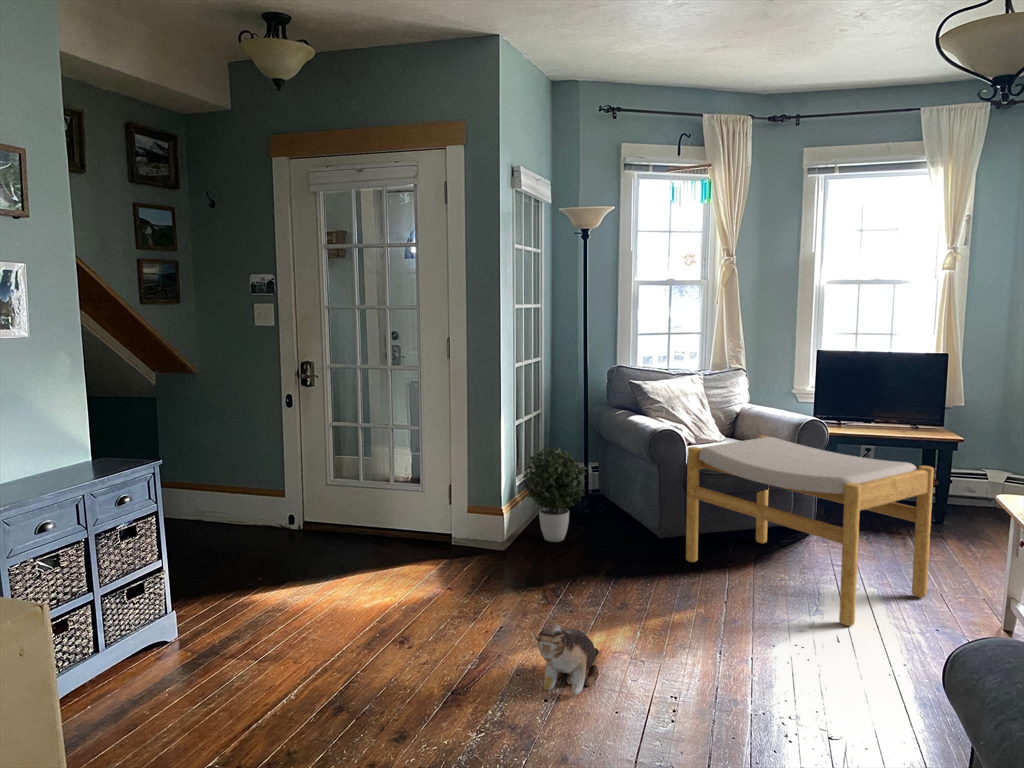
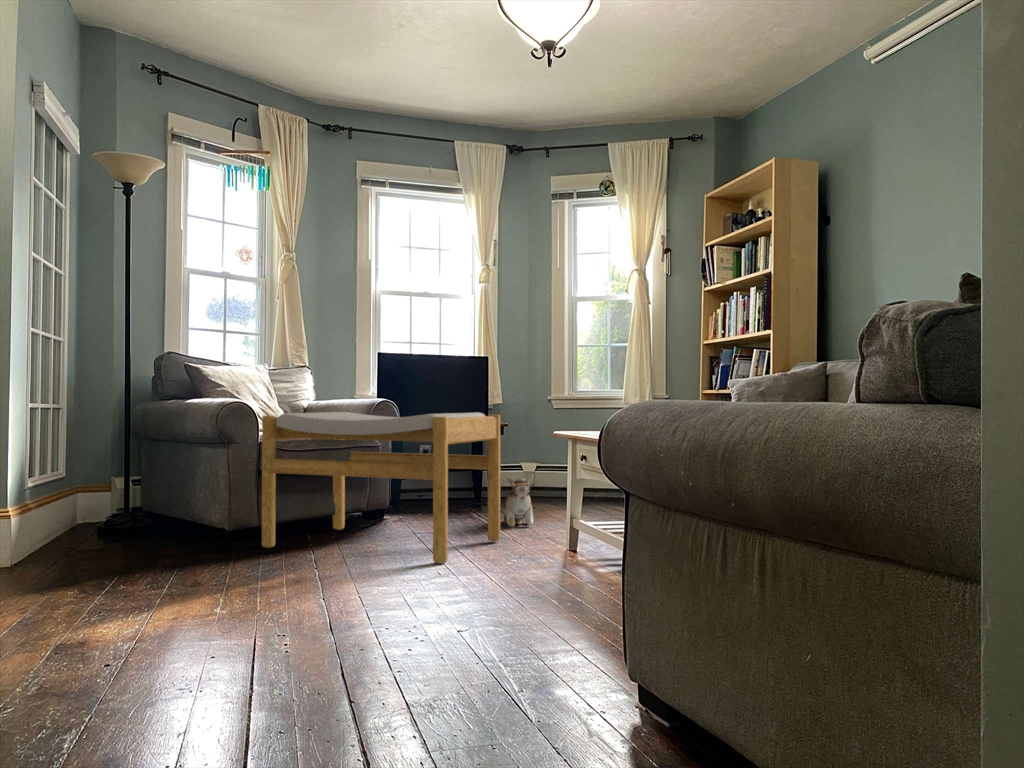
potted plant: present [523,447,587,542] -> none [38,431,134,553]
plush toy: present [531,624,599,695] -> present [504,478,533,527]

